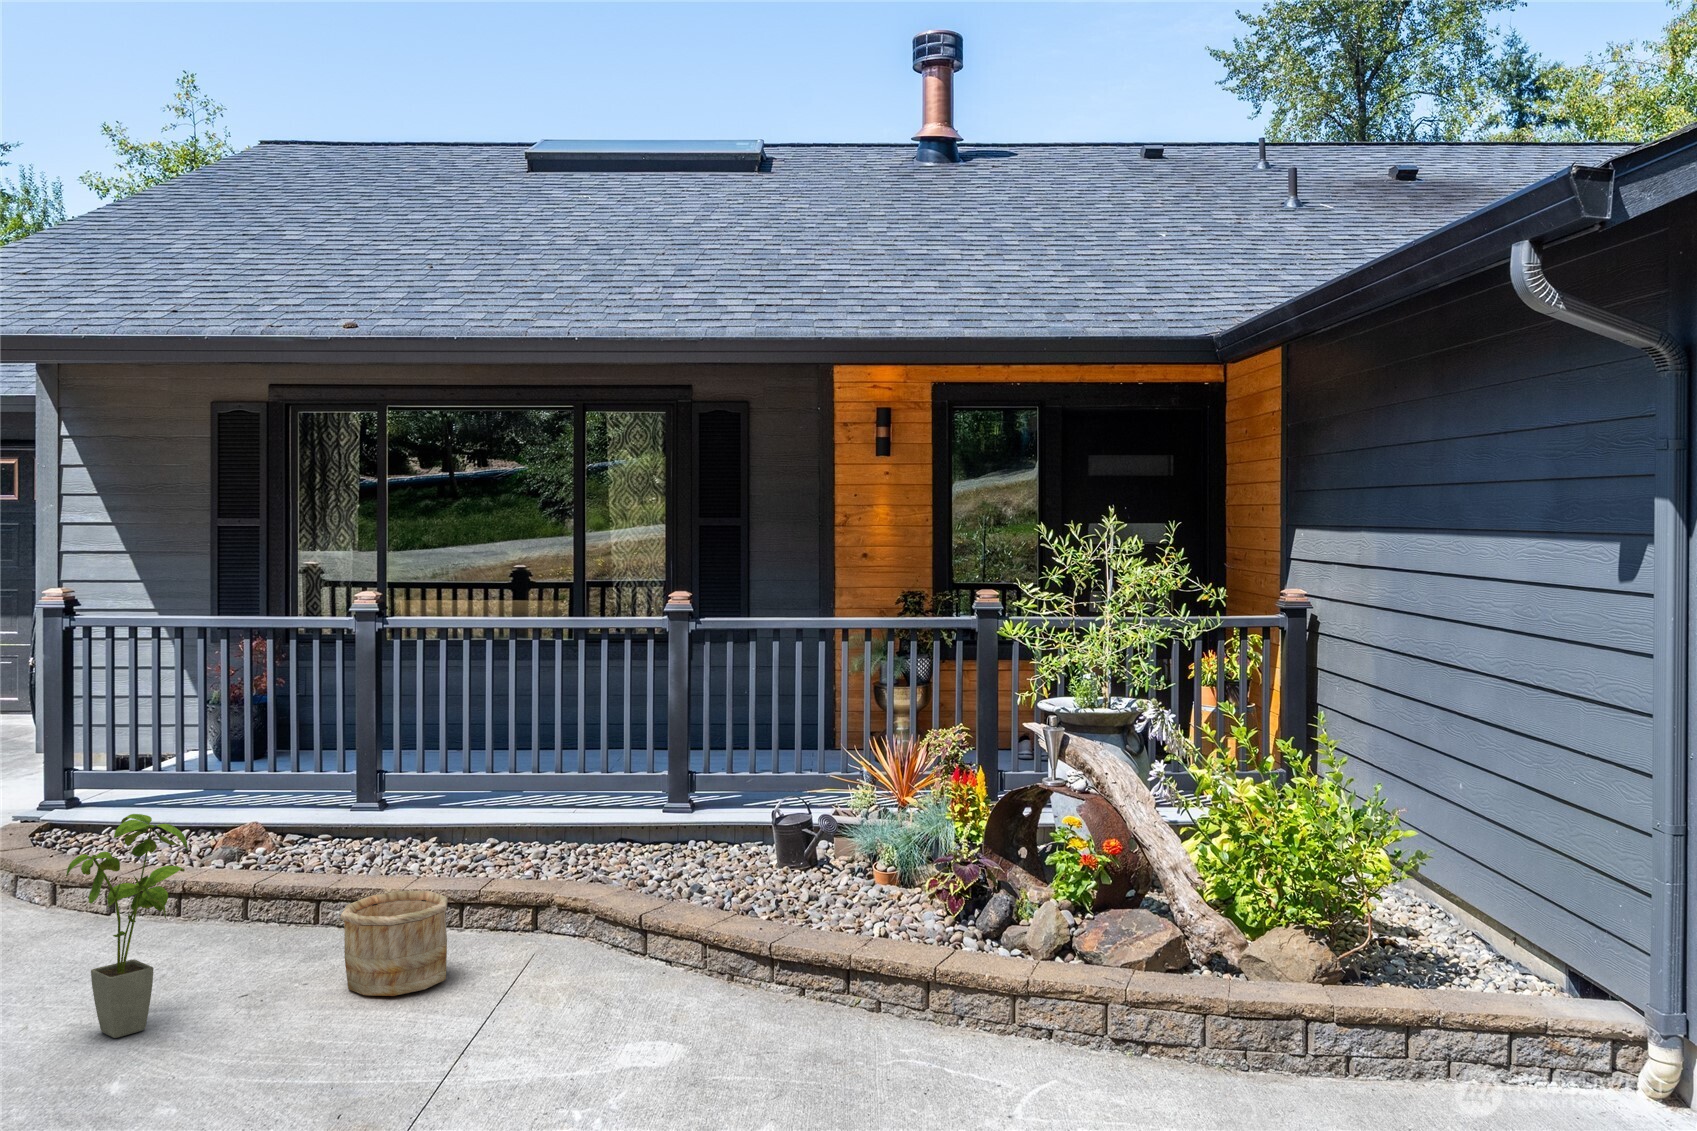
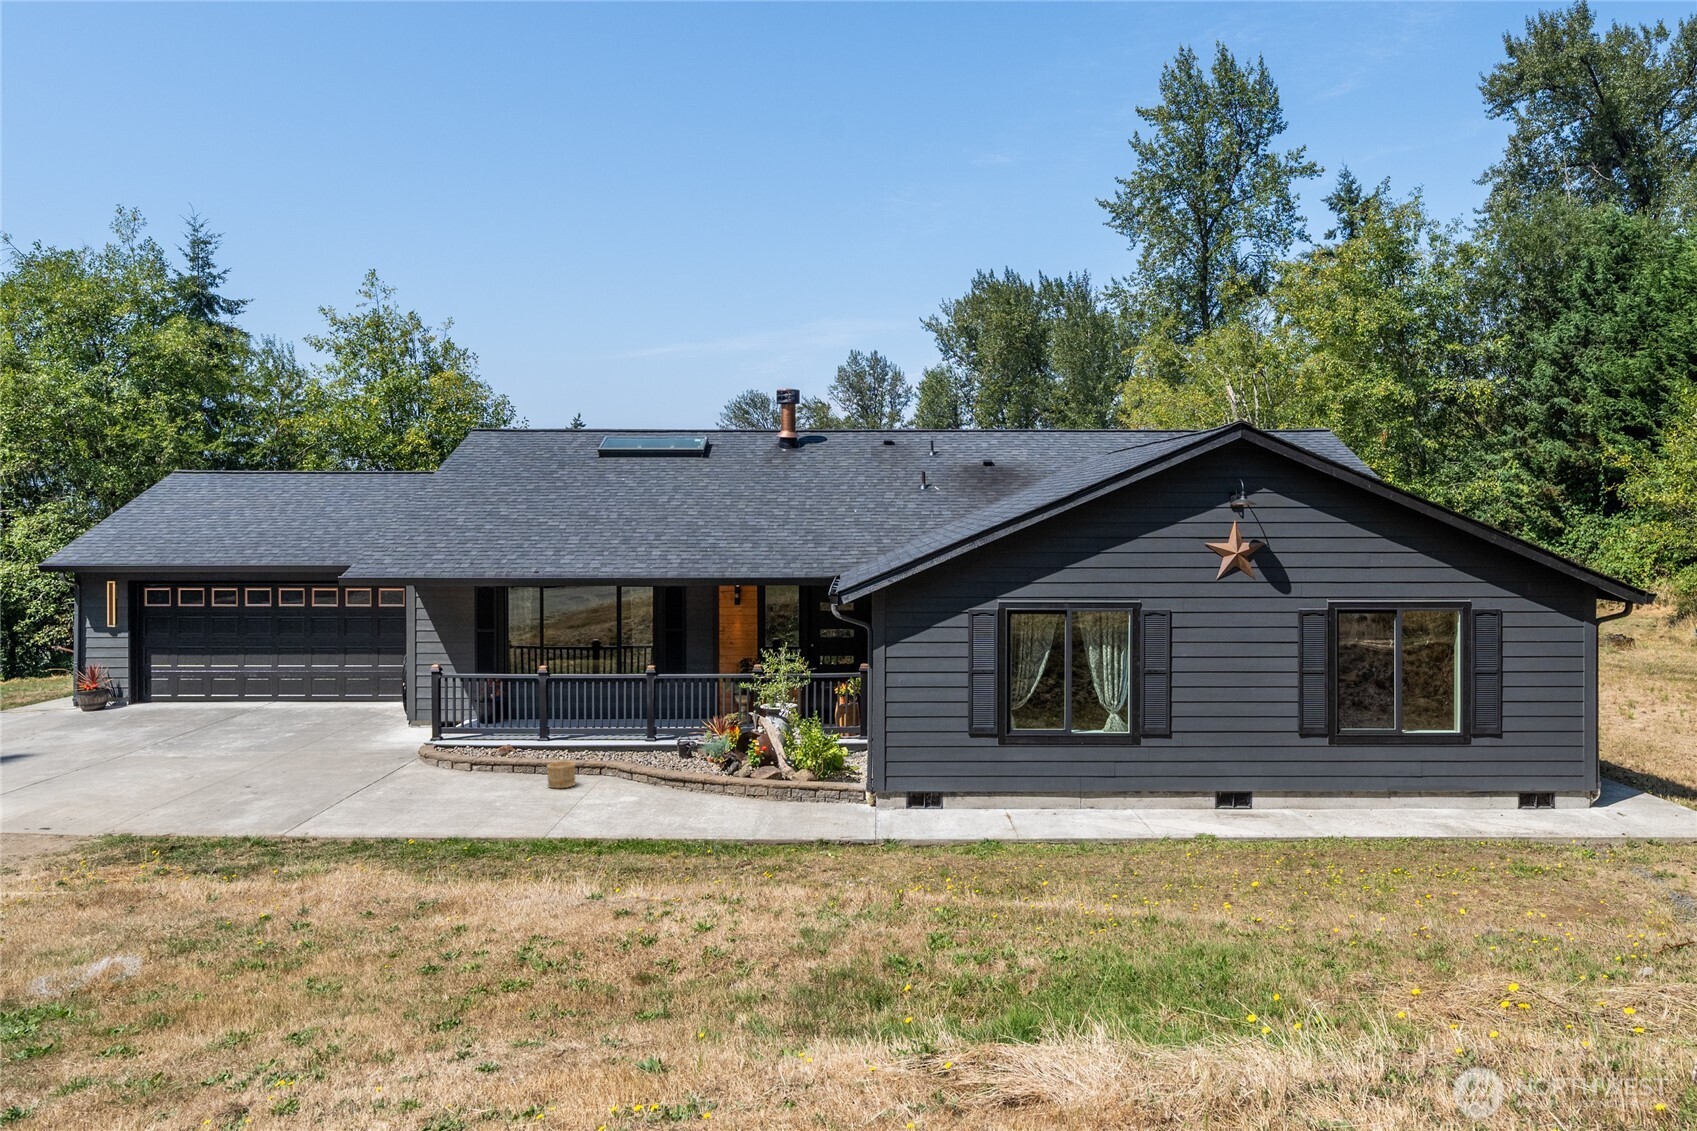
house plant: present [66,814,188,1038] -> none [479,738,510,796]

